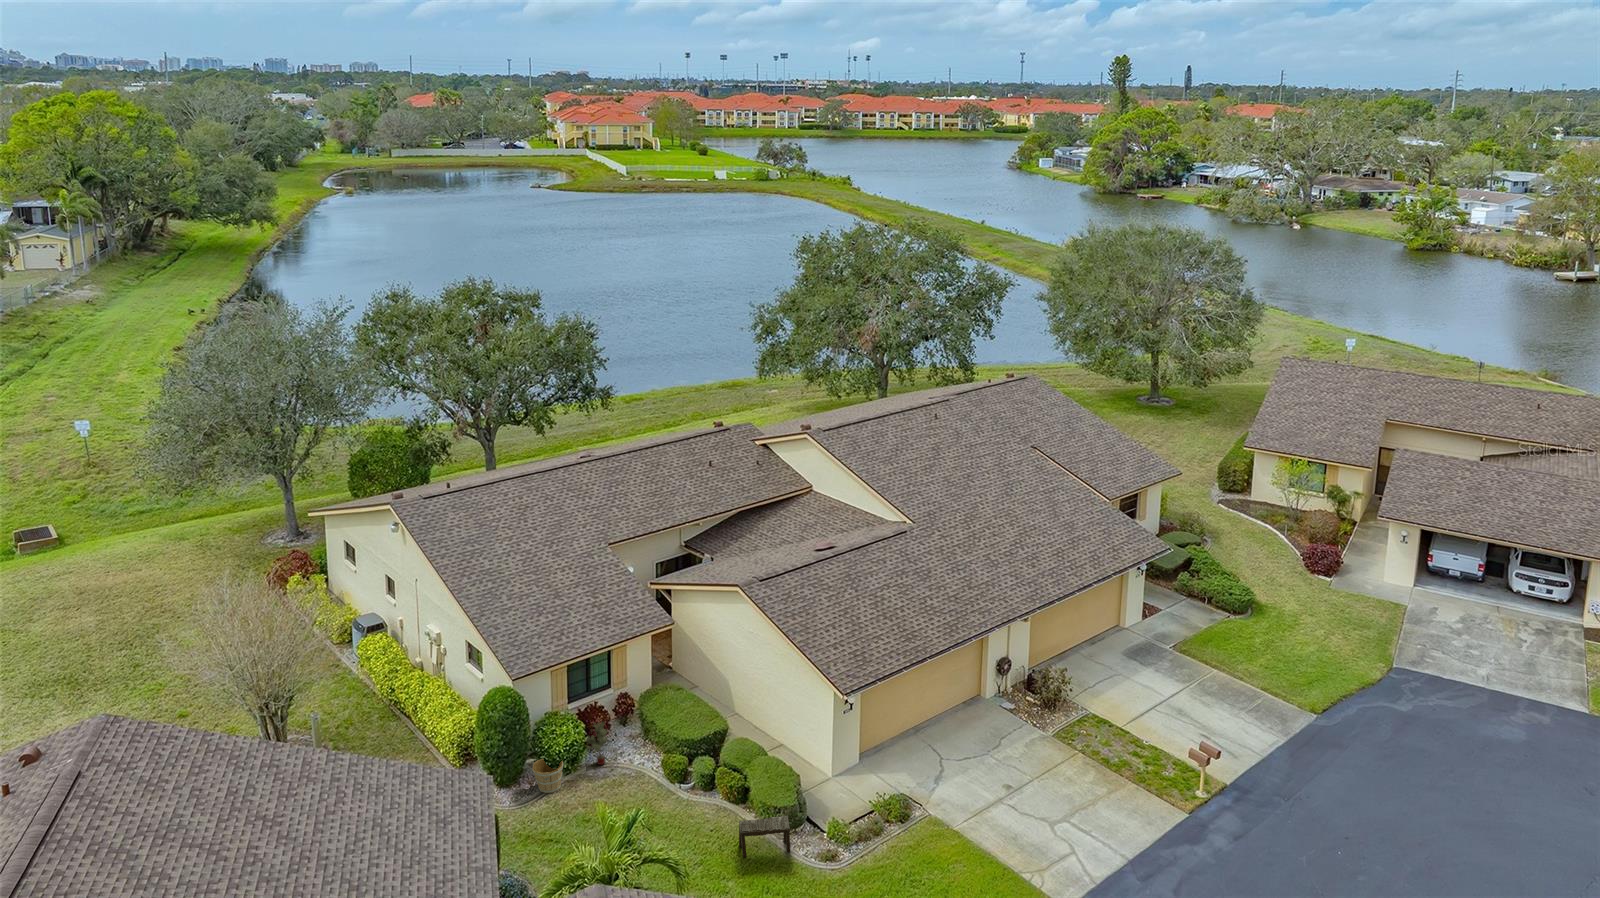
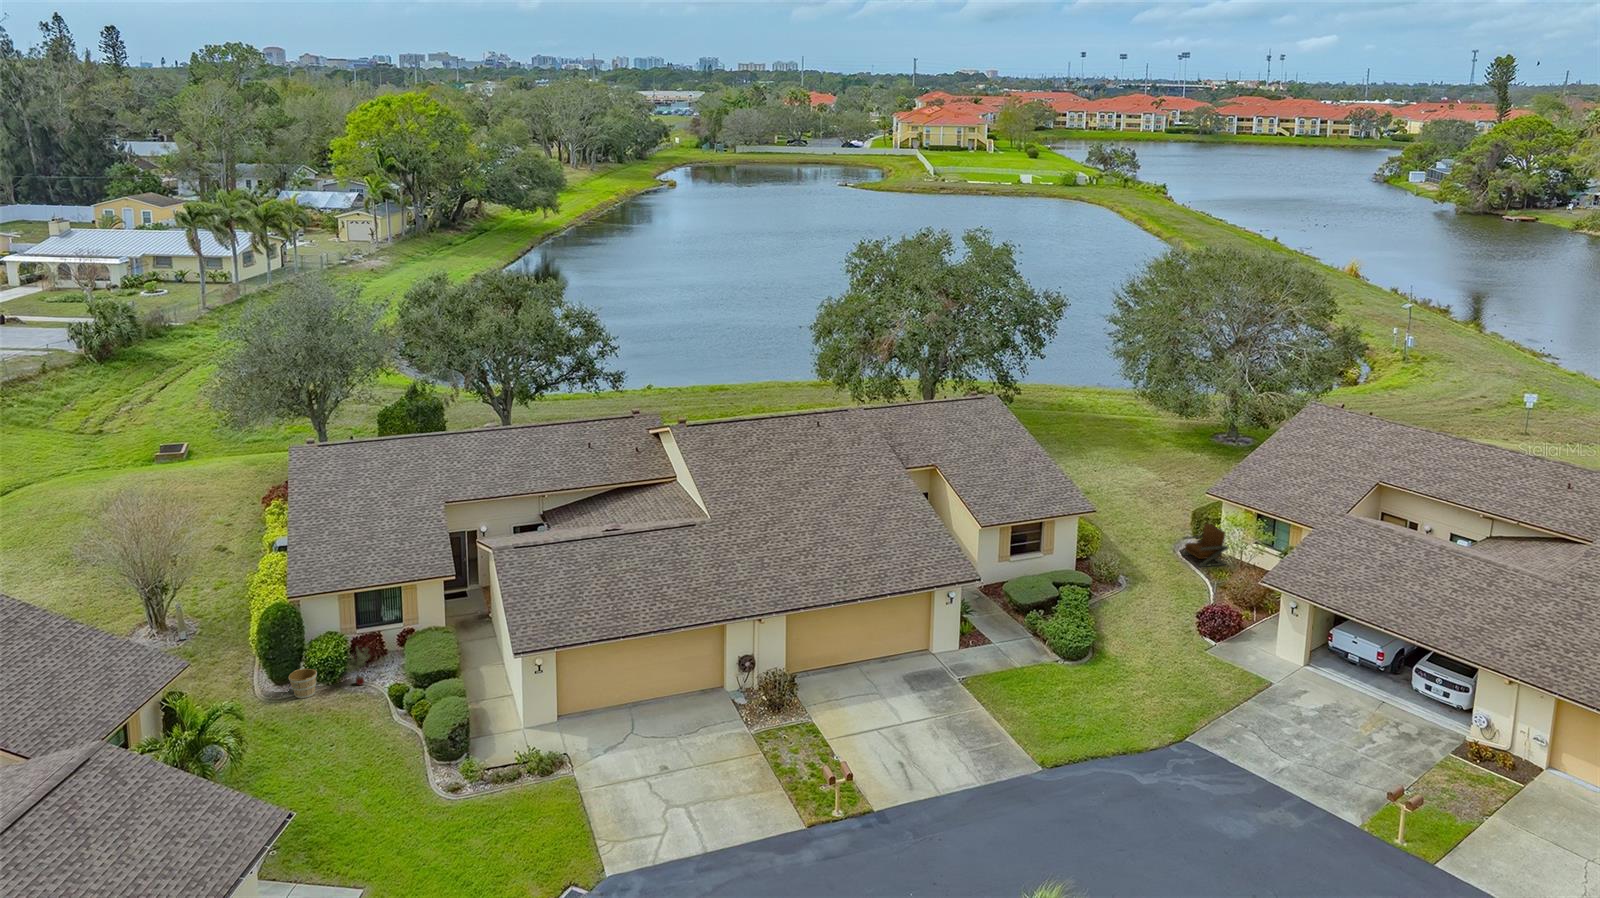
lounge chair: none [1221,473,1268,513] -> present [1182,524,1228,567]
bench: present [739,816,790,857] -> none [385,745,437,781]

